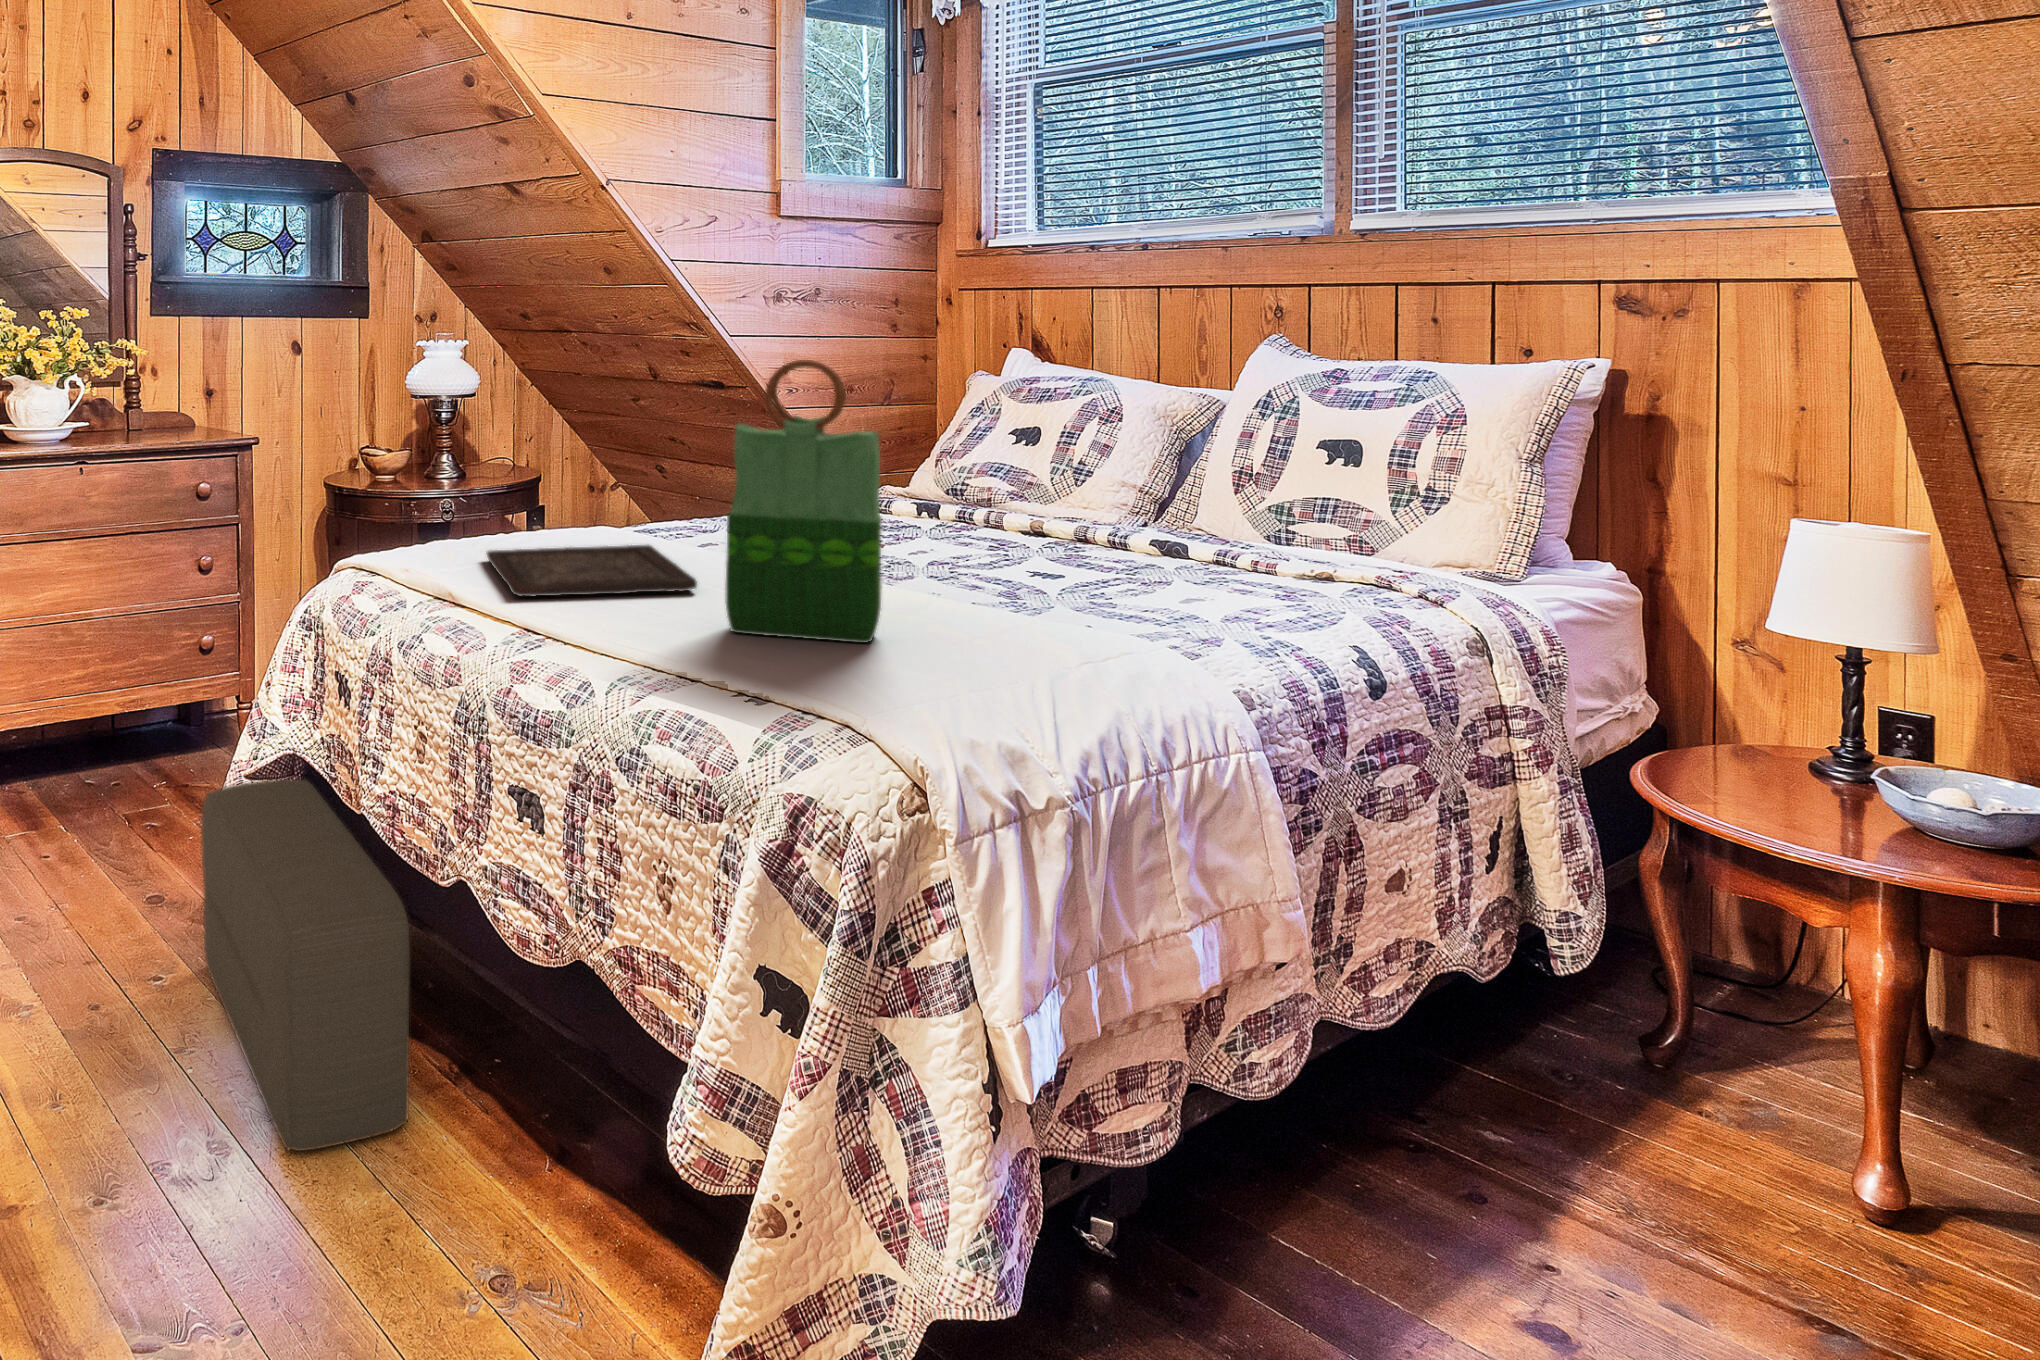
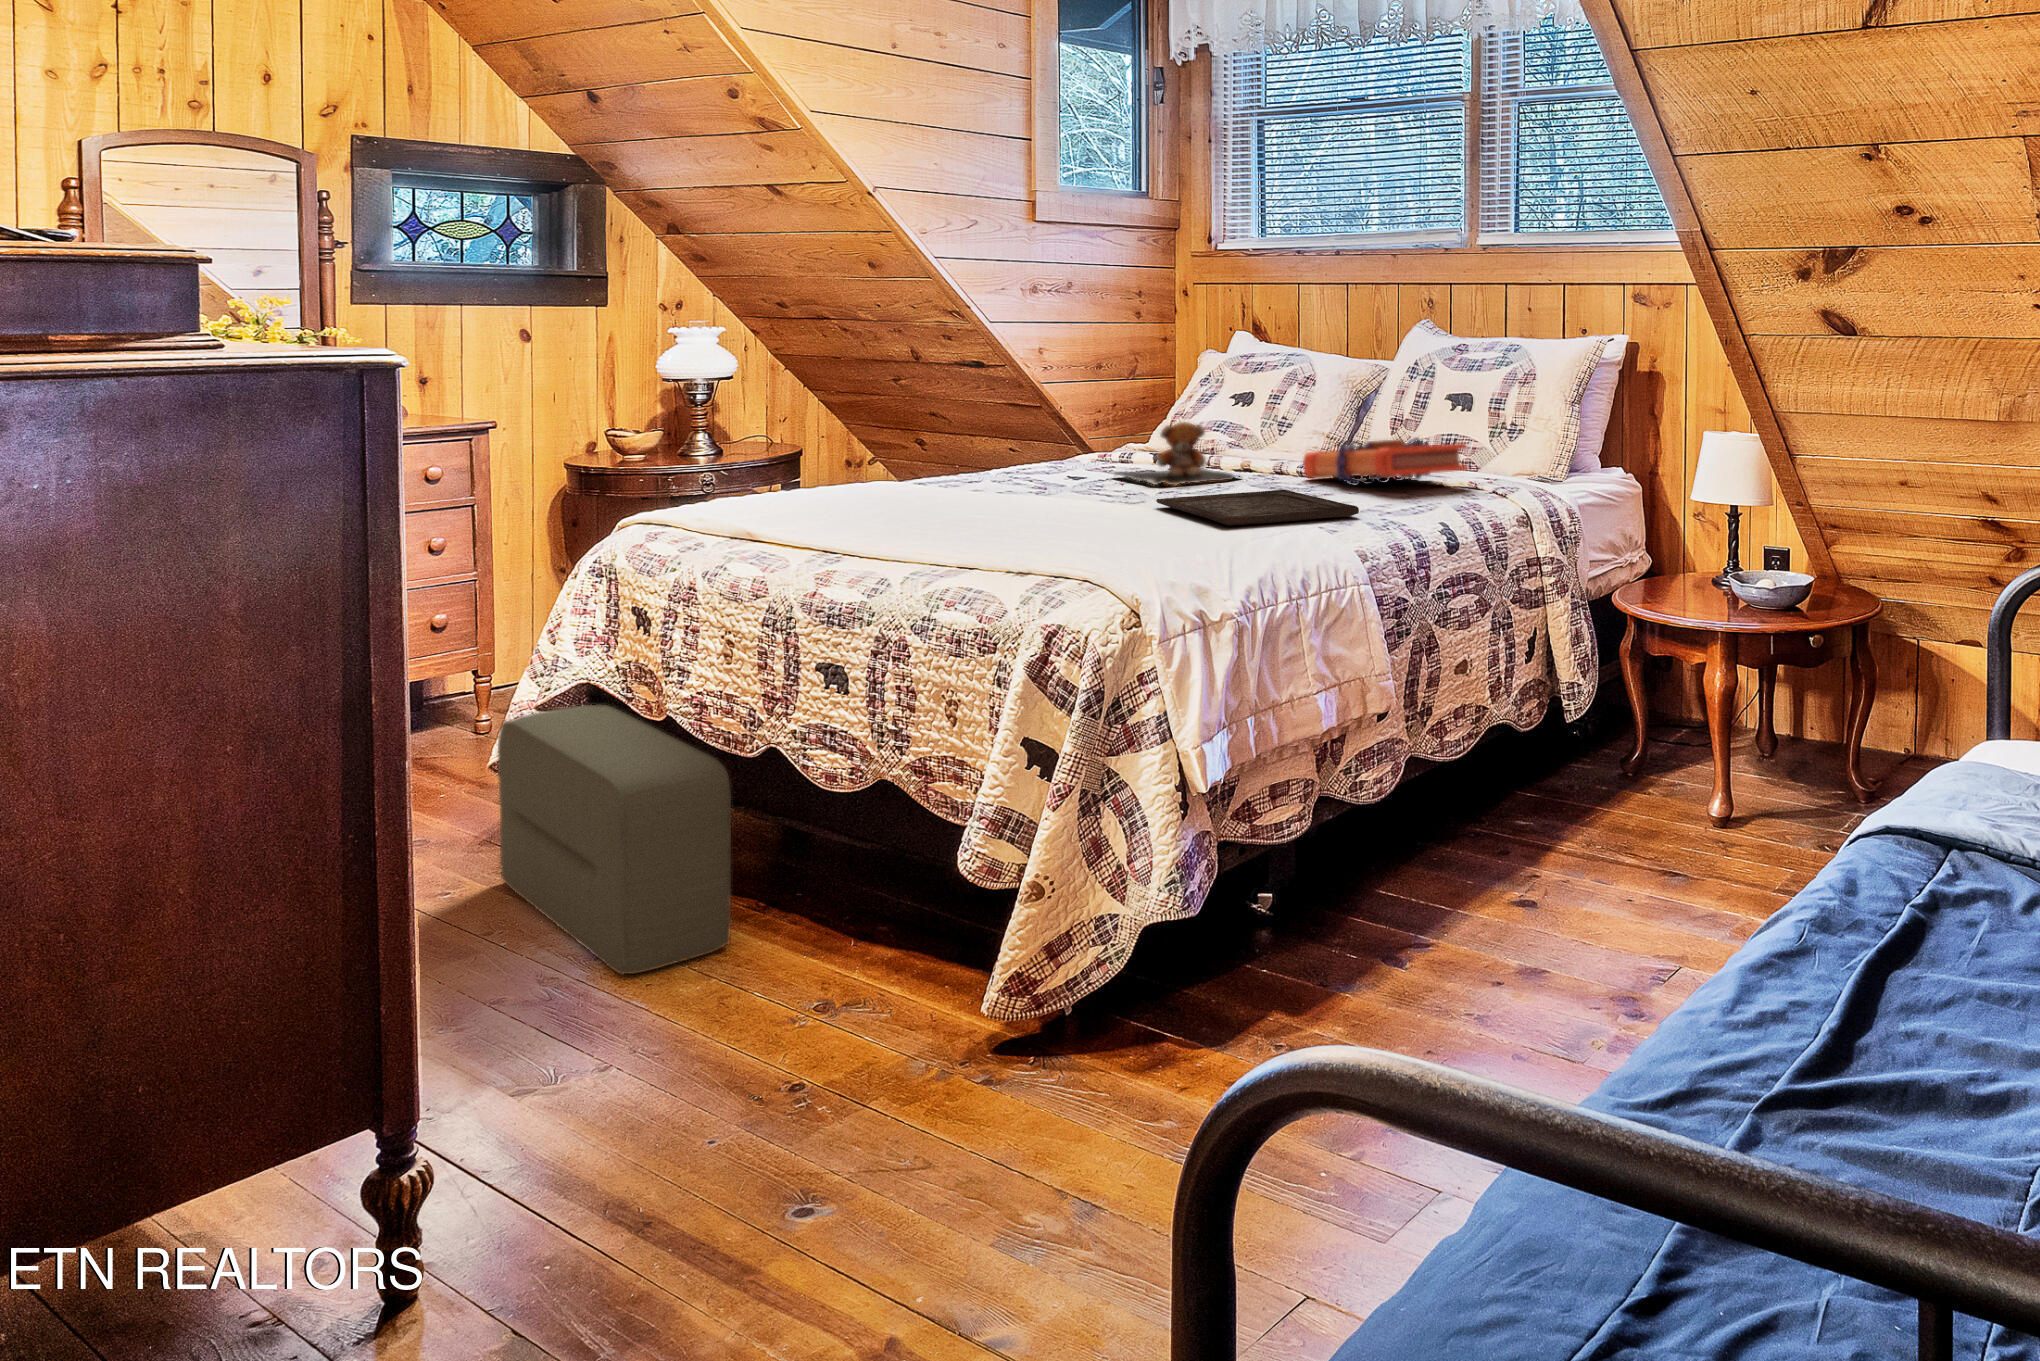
tote bag: present [725,360,882,643] -> none [995,324,1116,534]
teddy bear: none [868,471,1037,555] -> present [1115,422,1235,485]
book: none [1119,504,1372,569] -> present [1303,438,1467,486]
tray: present [487,545,697,596] -> present [1156,490,1359,526]

